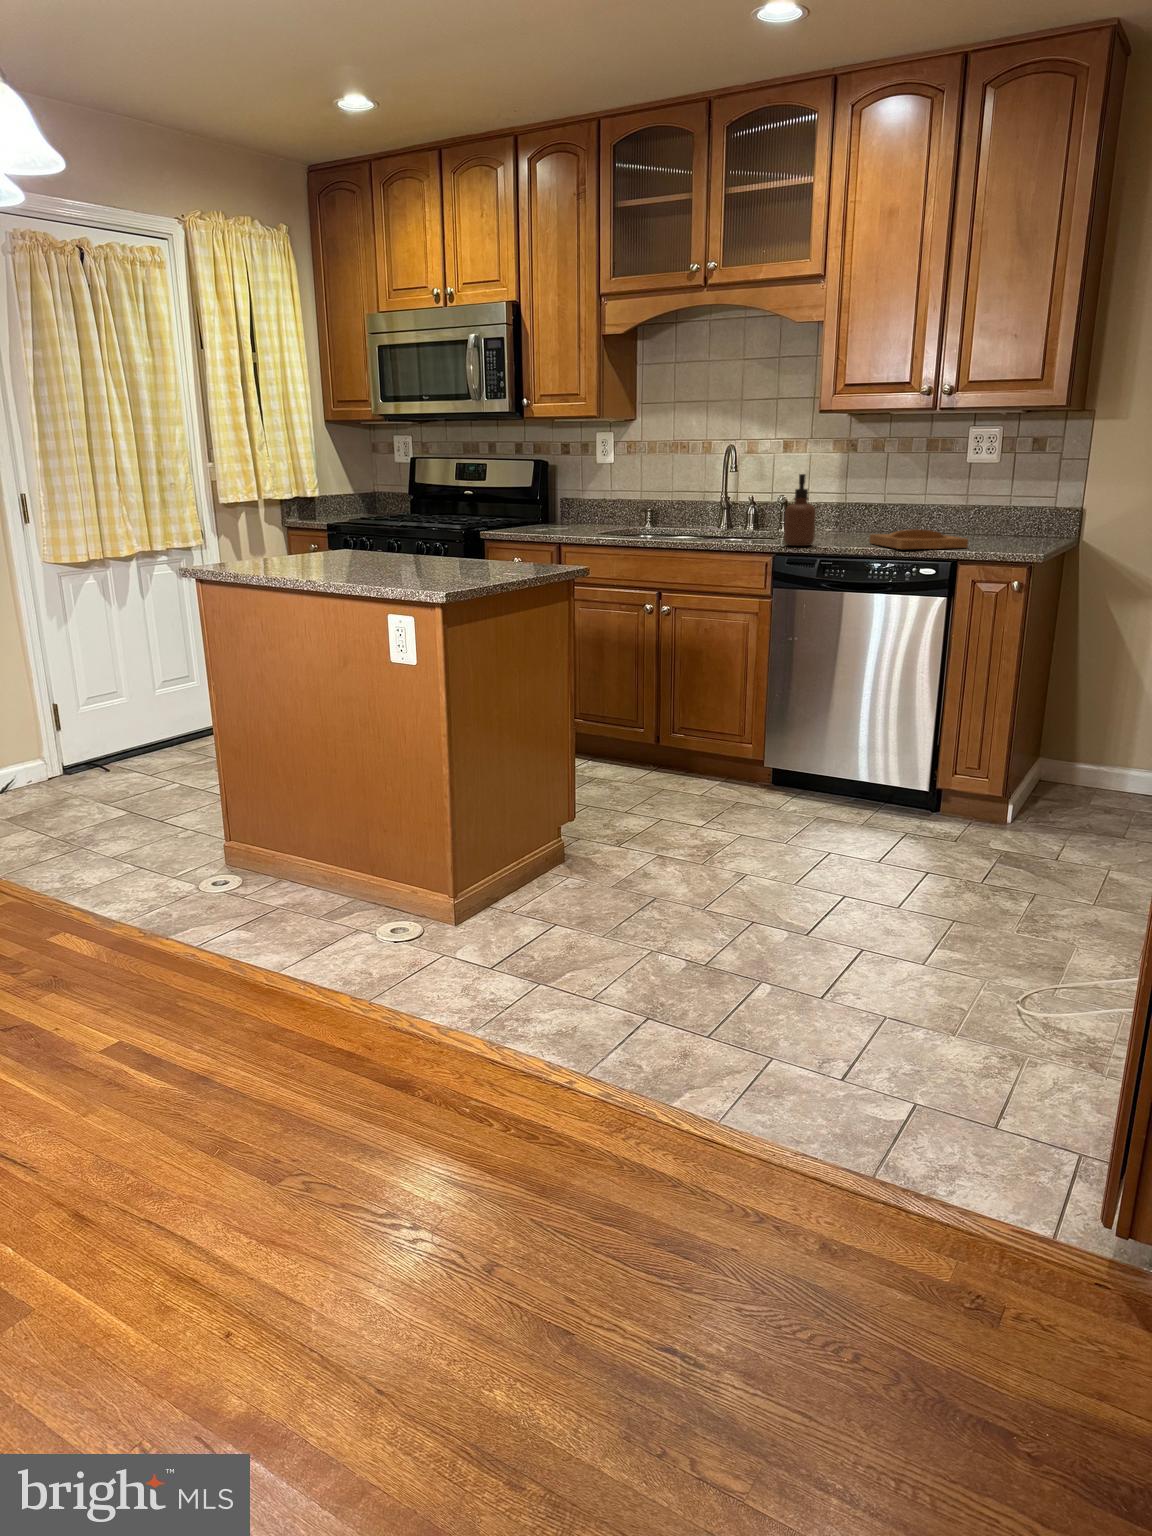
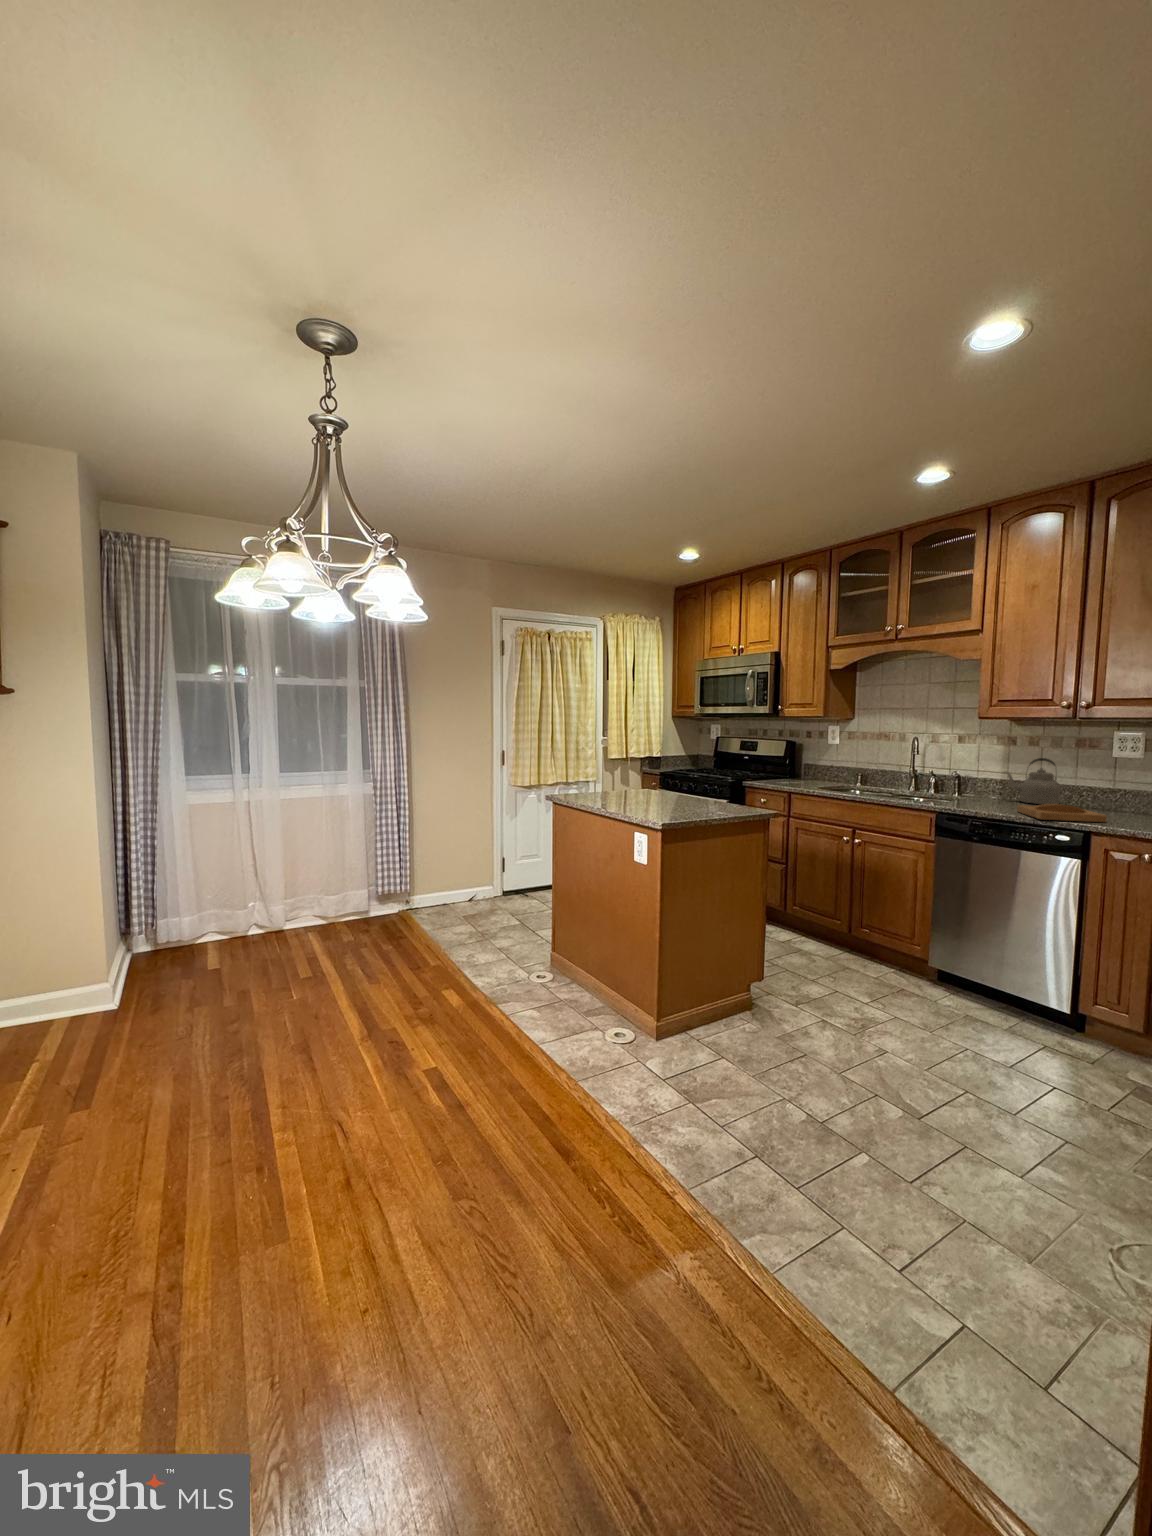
kettle: none [844,469,908,533] -> present [1006,758,1060,804]
soap dispenser: present [784,474,816,546] -> none [943,760,969,810]

